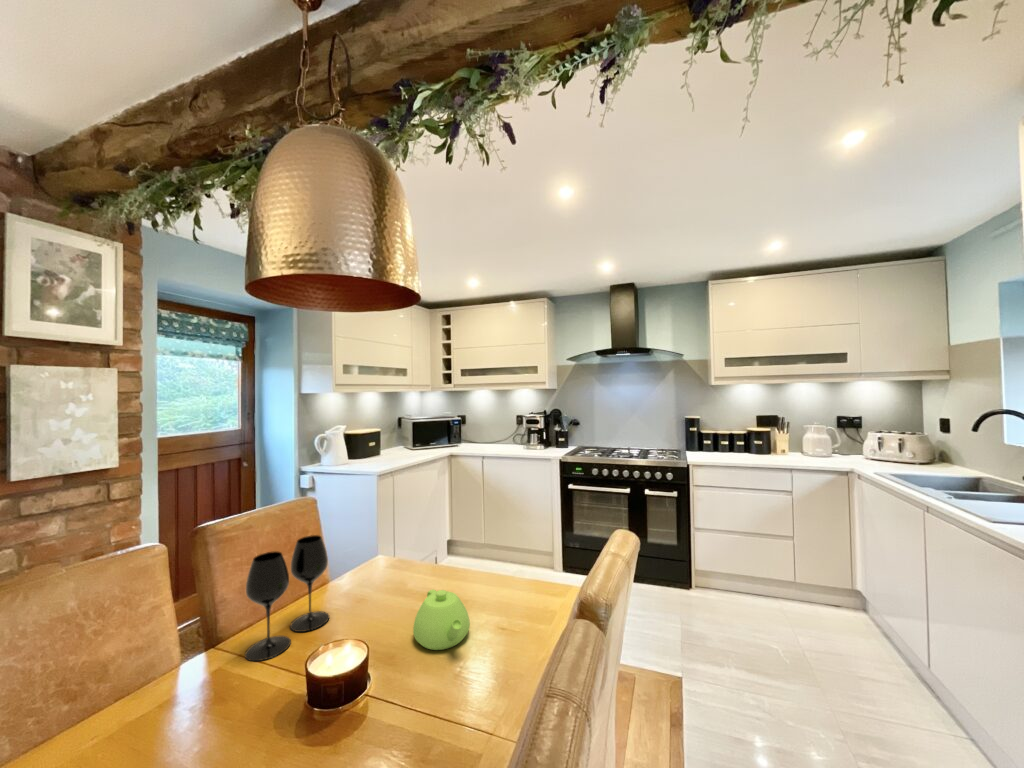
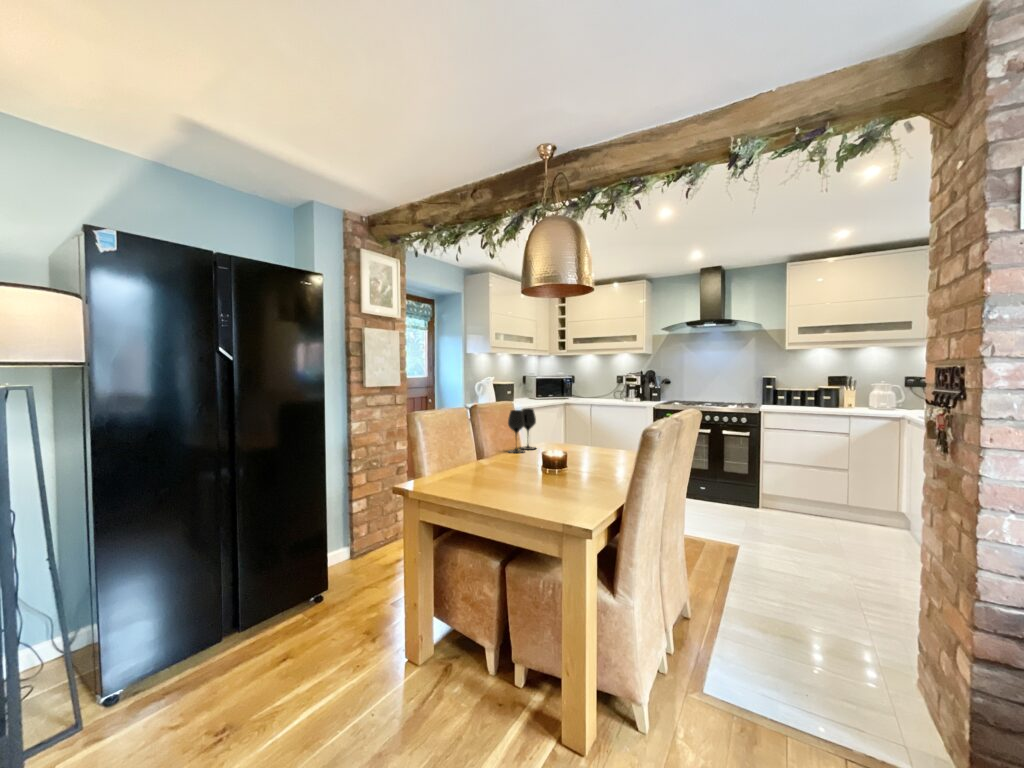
teapot: present [413,590,470,650] -> none [582,433,609,456]

